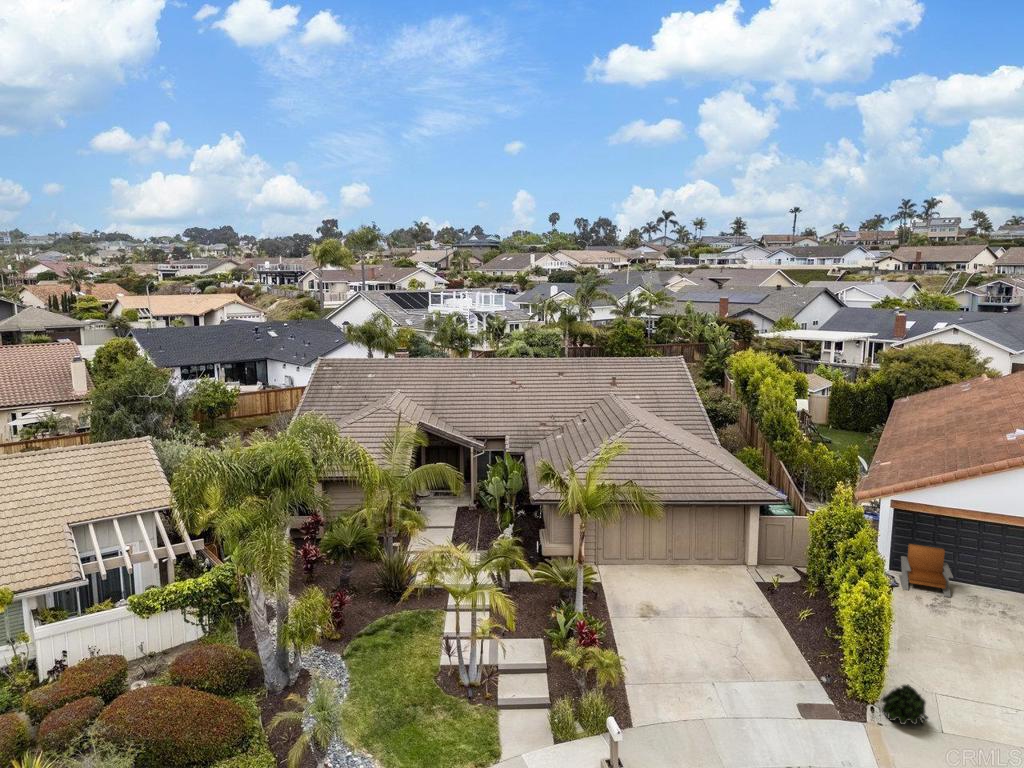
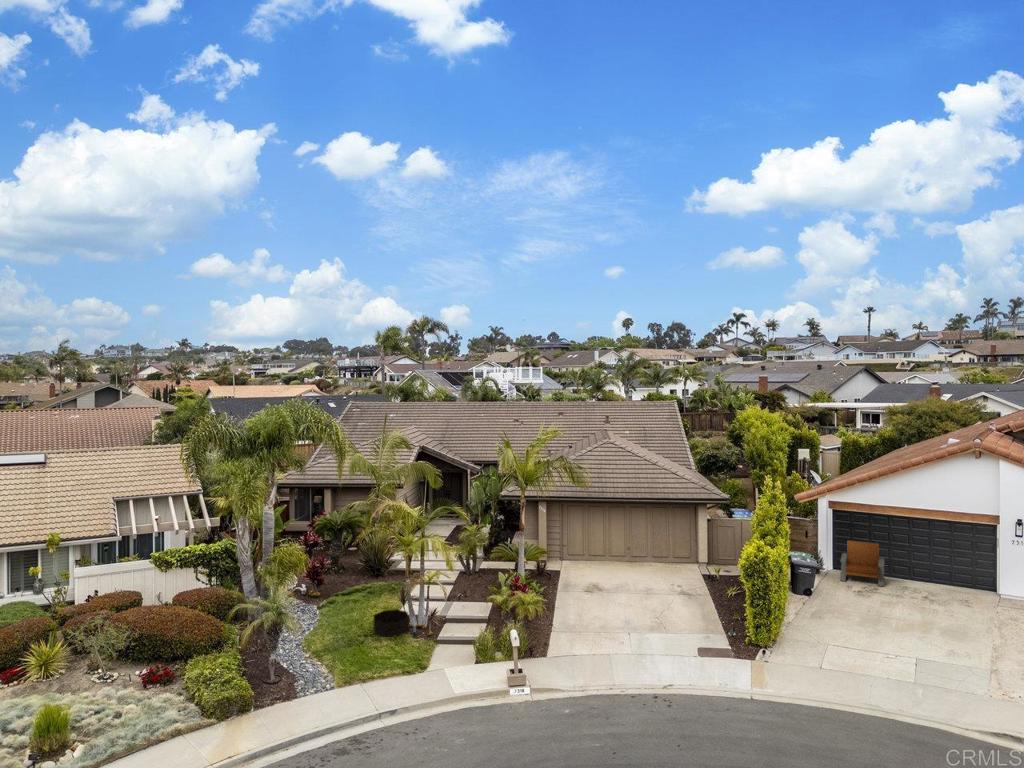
basket: none [417,661,459,702] -> present [374,609,409,637]
potted plant: present [881,685,928,725] -> none [772,627,811,663]

